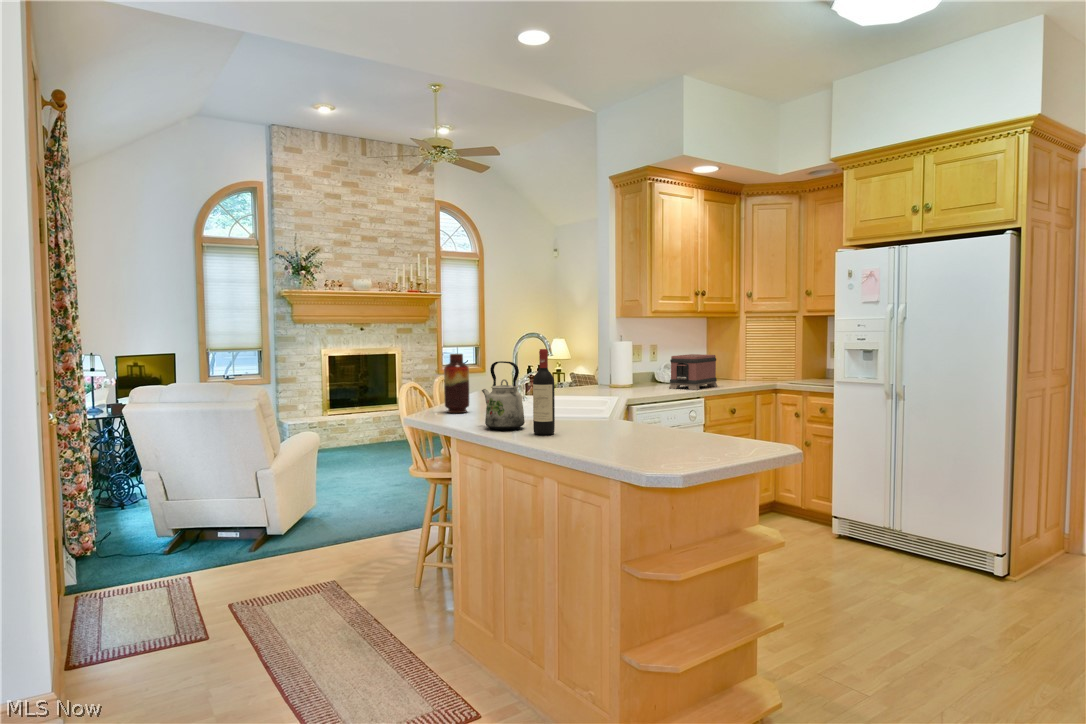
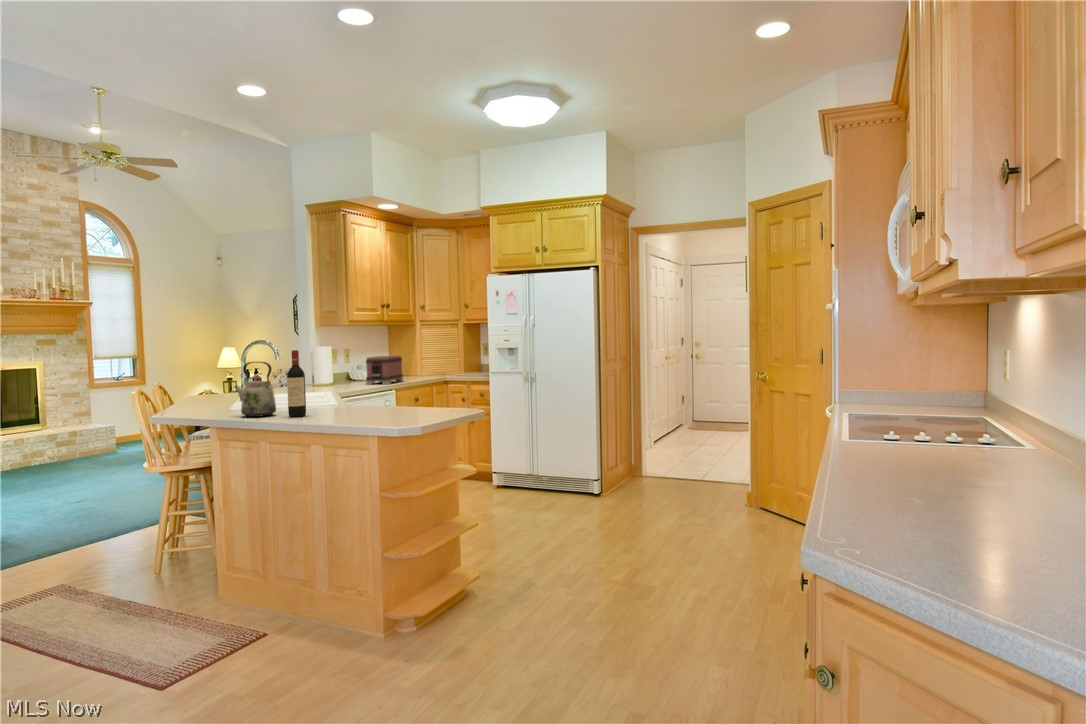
vase: present [444,354,469,413] -> none [182,359,207,411]

